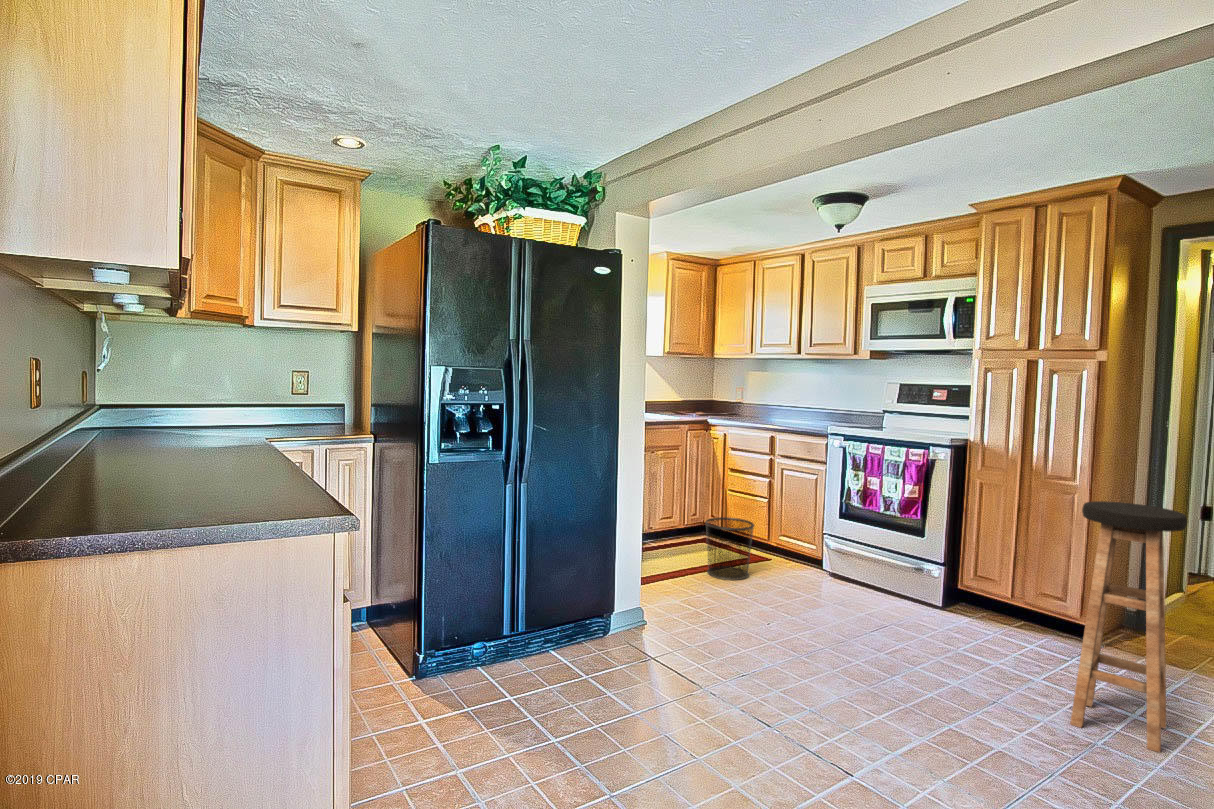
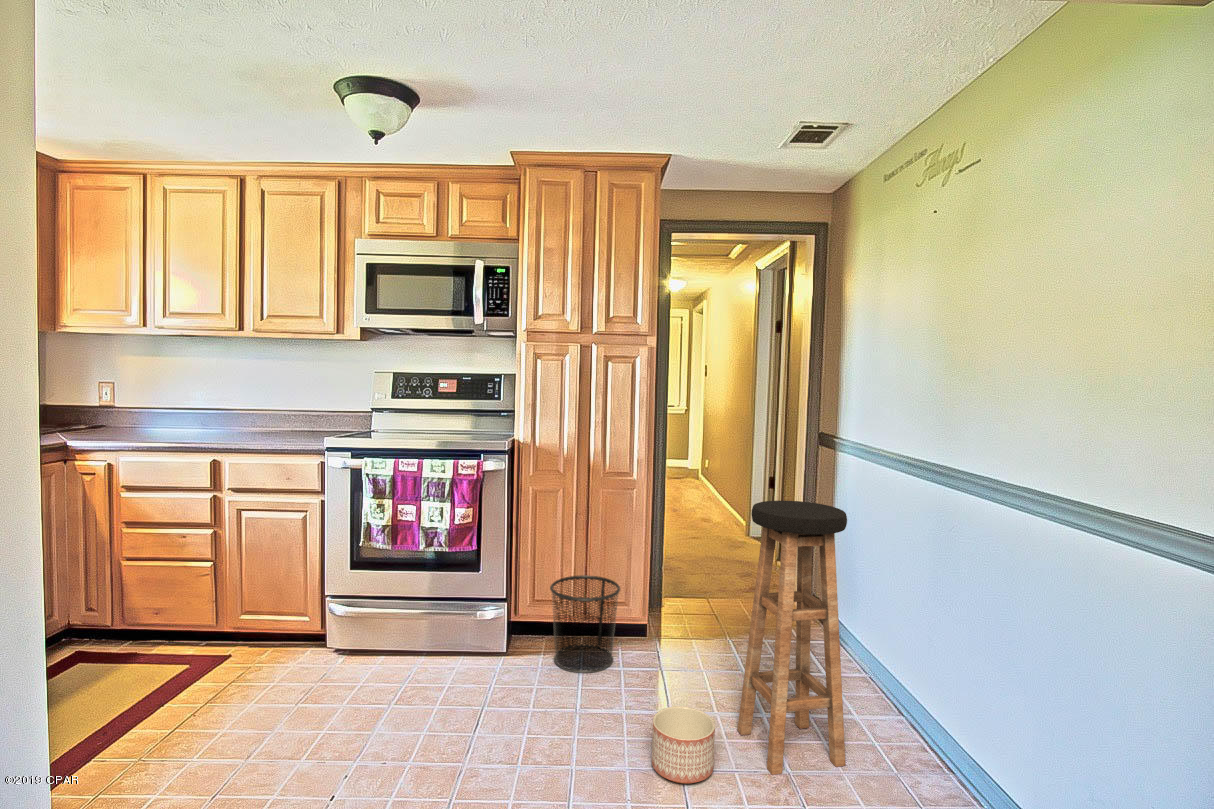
waste bin: present [705,517,754,580] -> present [550,575,620,673]
planter: none [969,646,1026,701] -> present [652,706,715,784]

